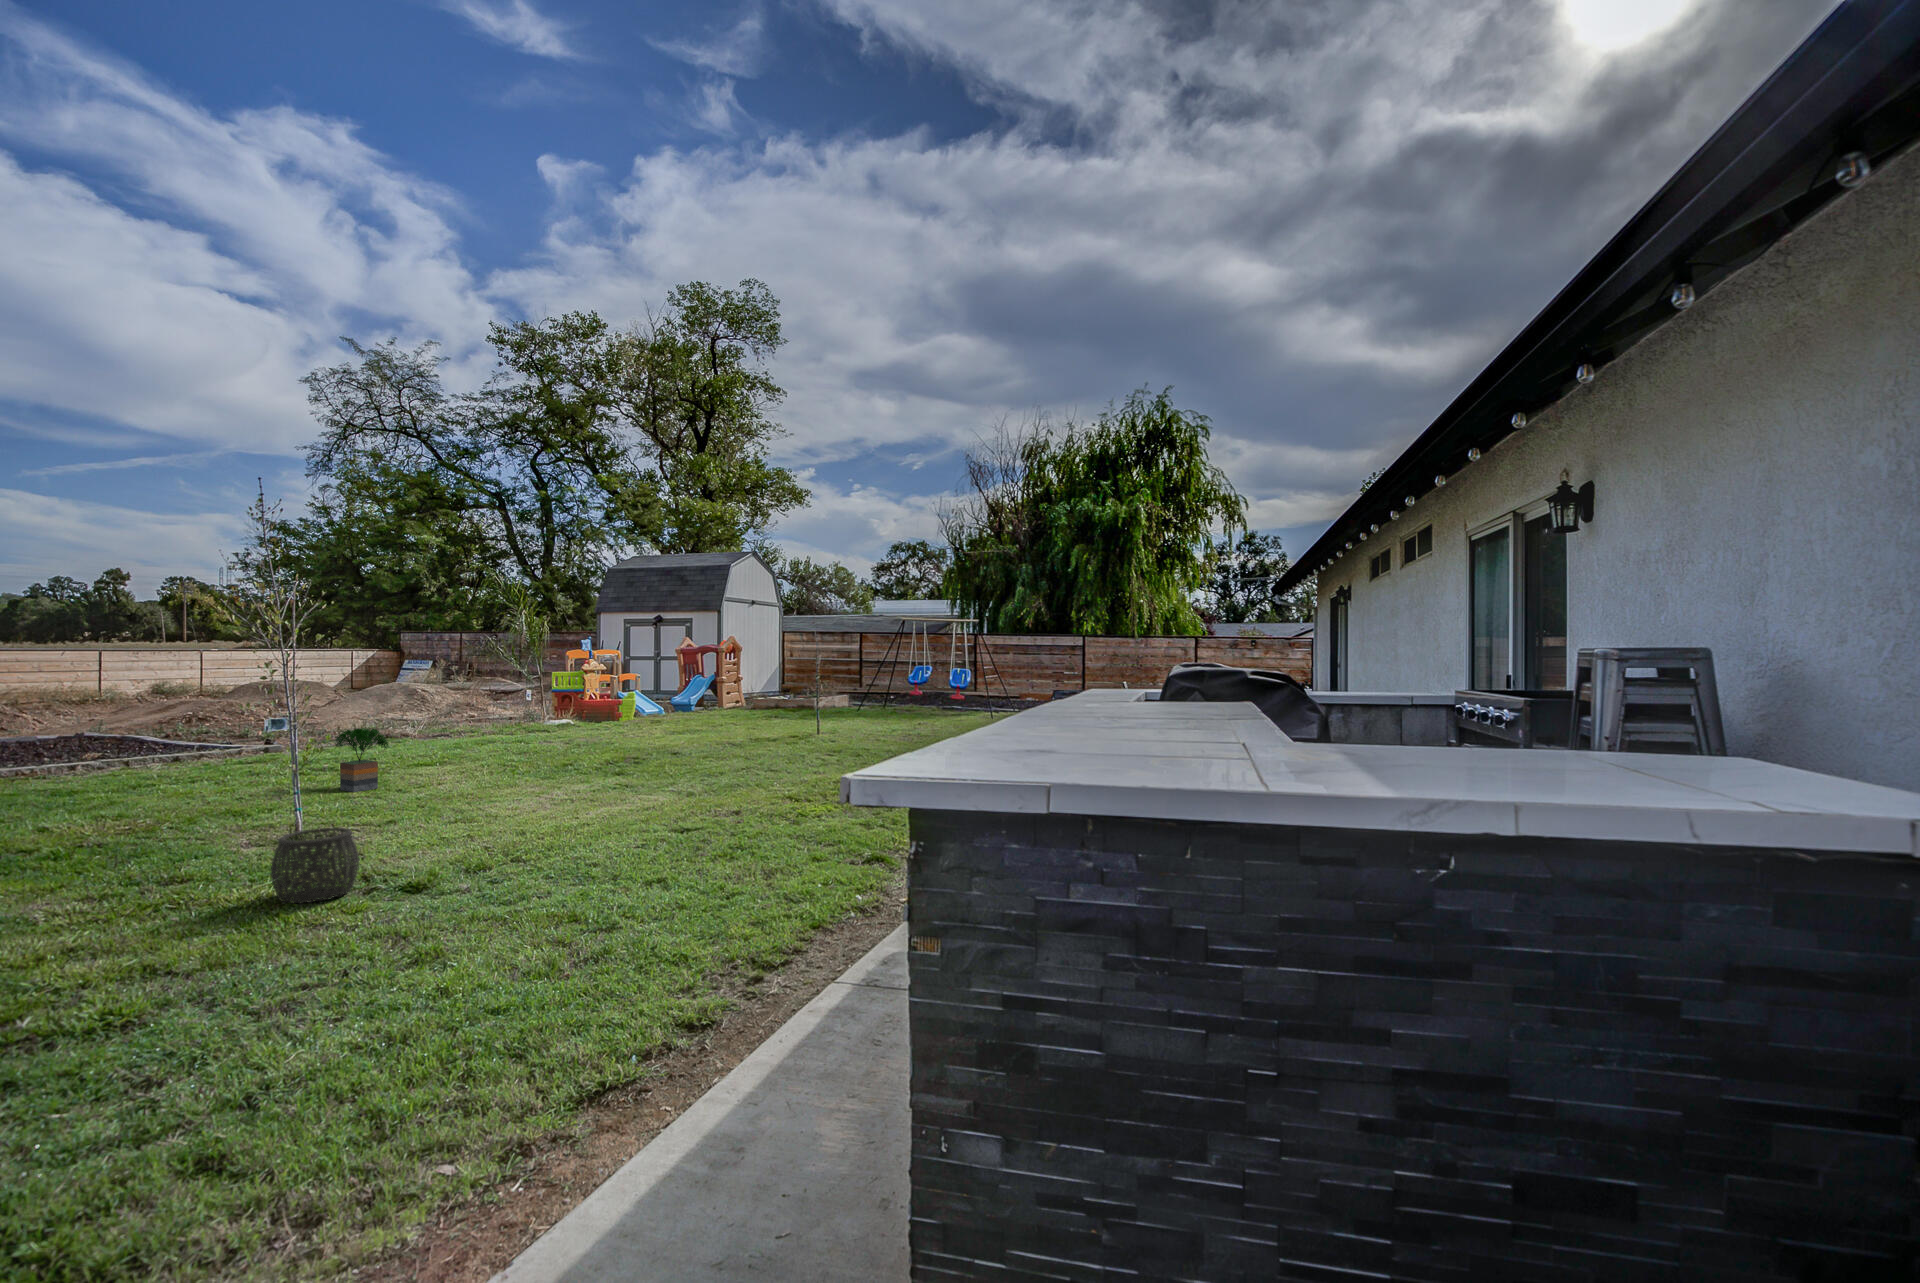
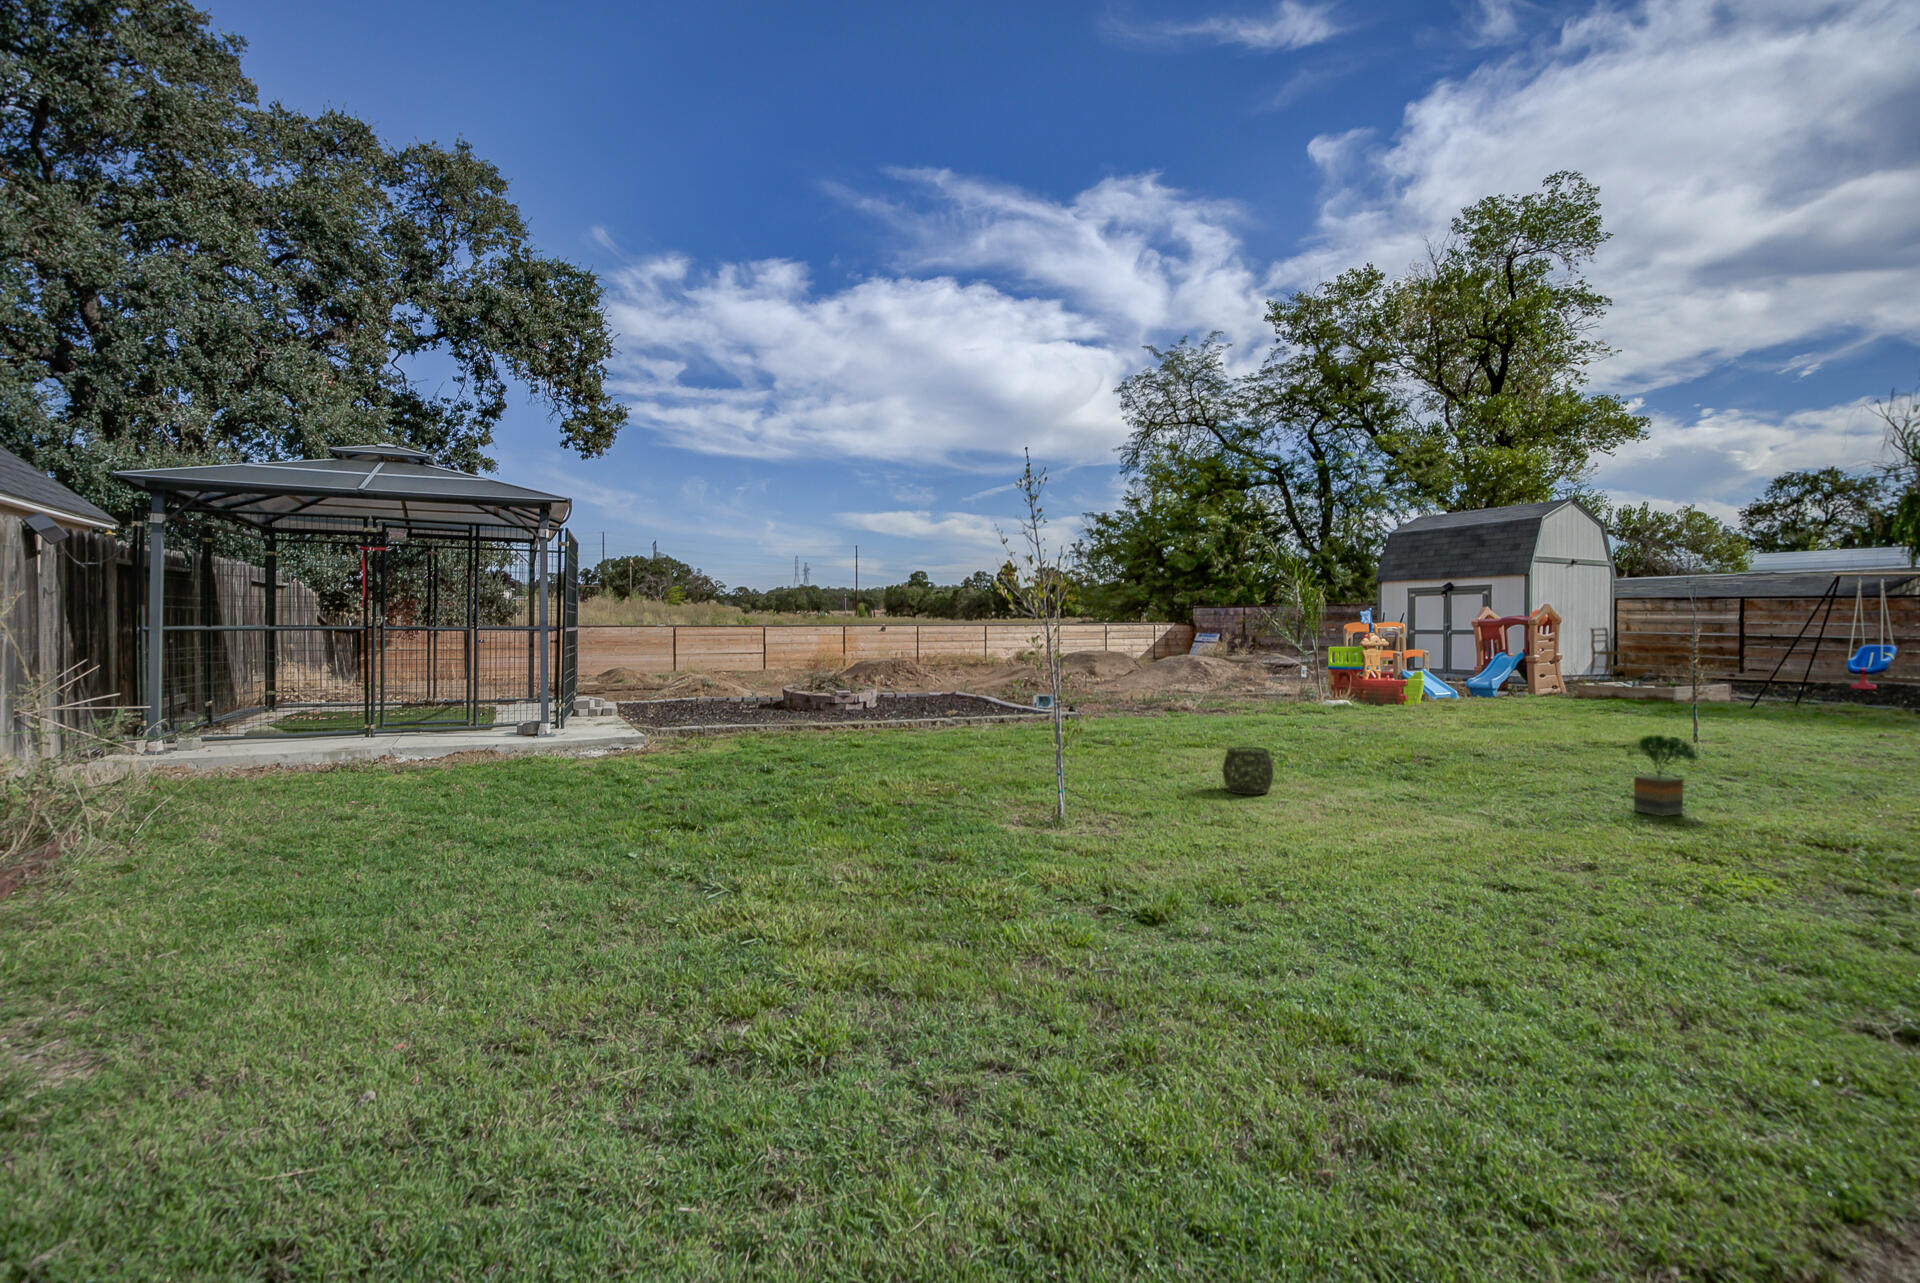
chair: none [769,654,795,695] -> present [1590,628,1628,675]
potted tree: present [335,728,389,792] -> present [1628,735,1699,816]

